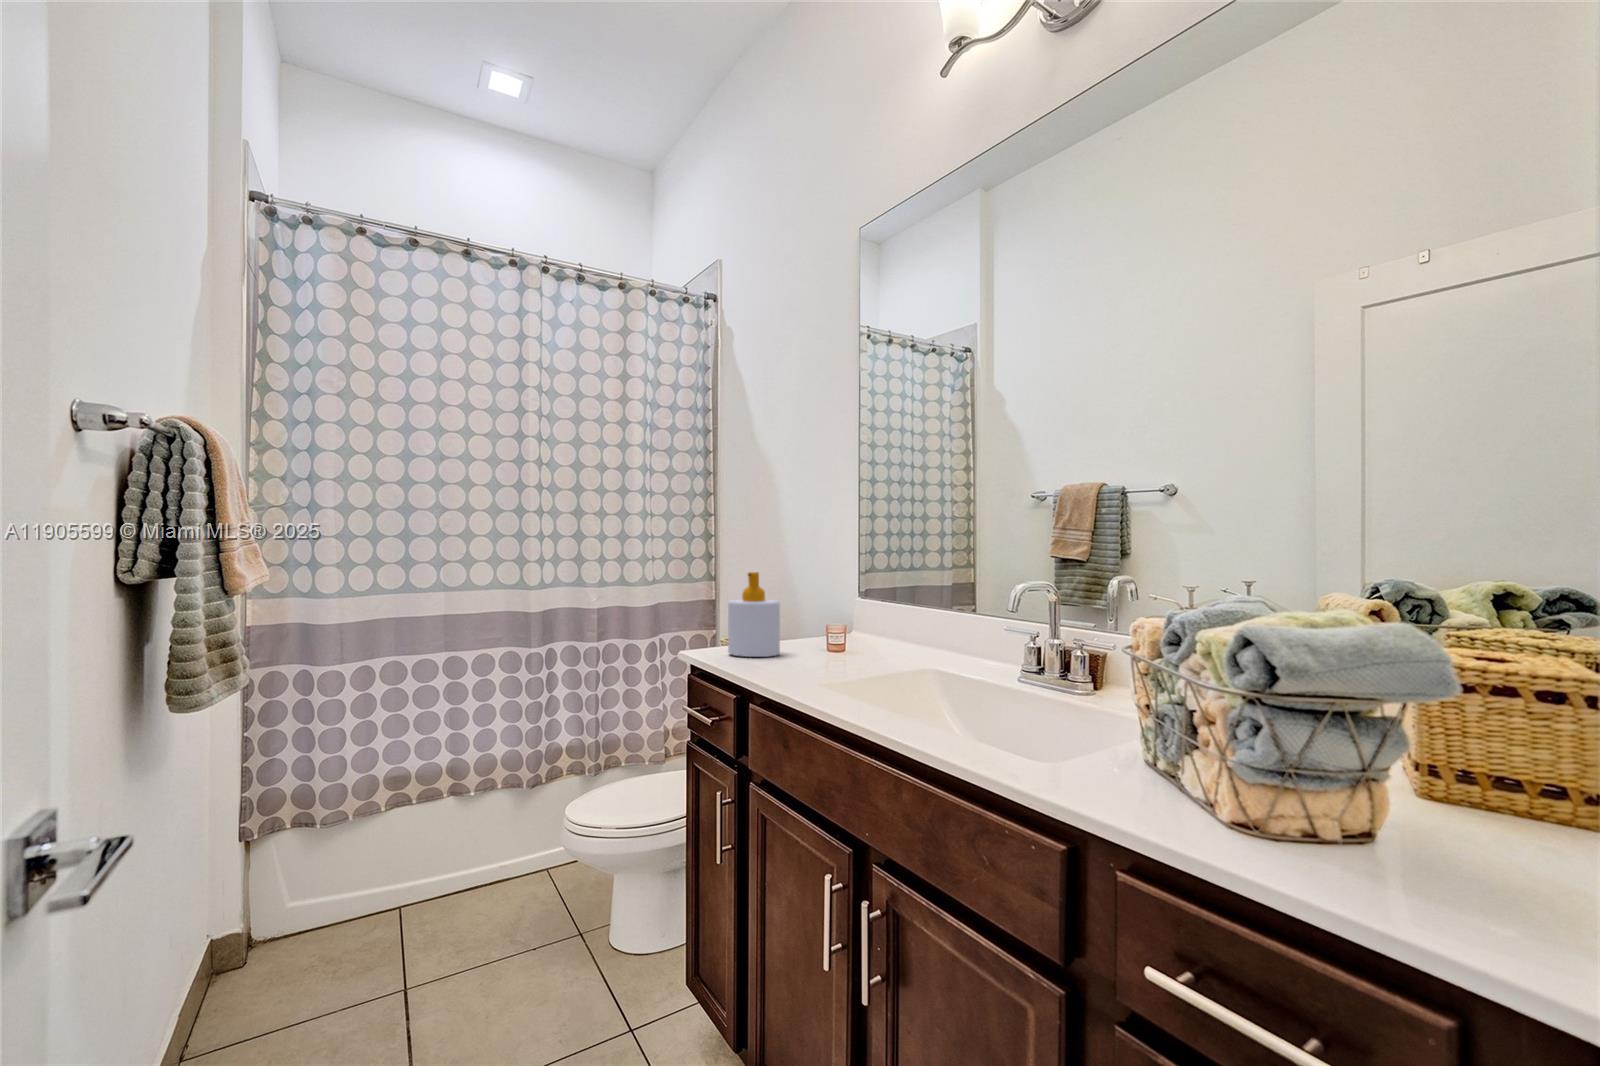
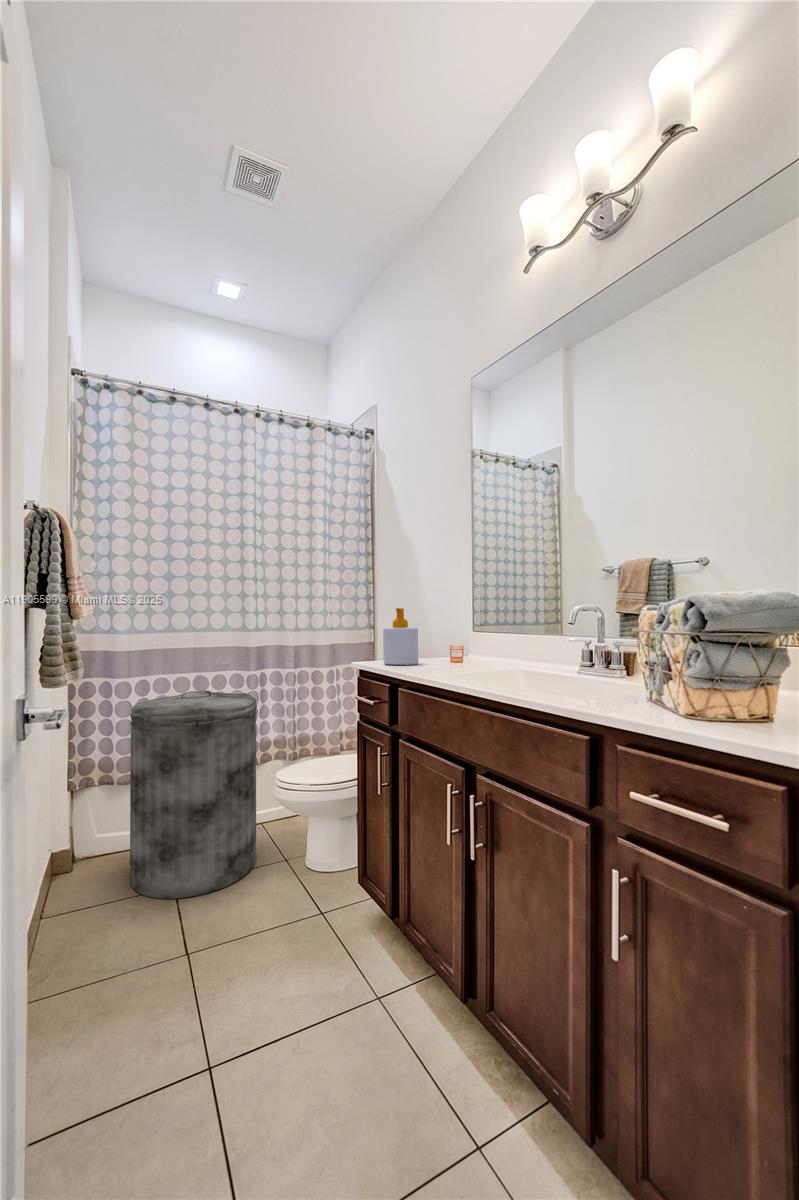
trash can: none [339,682,540,1006] -> present [130,690,257,899]

